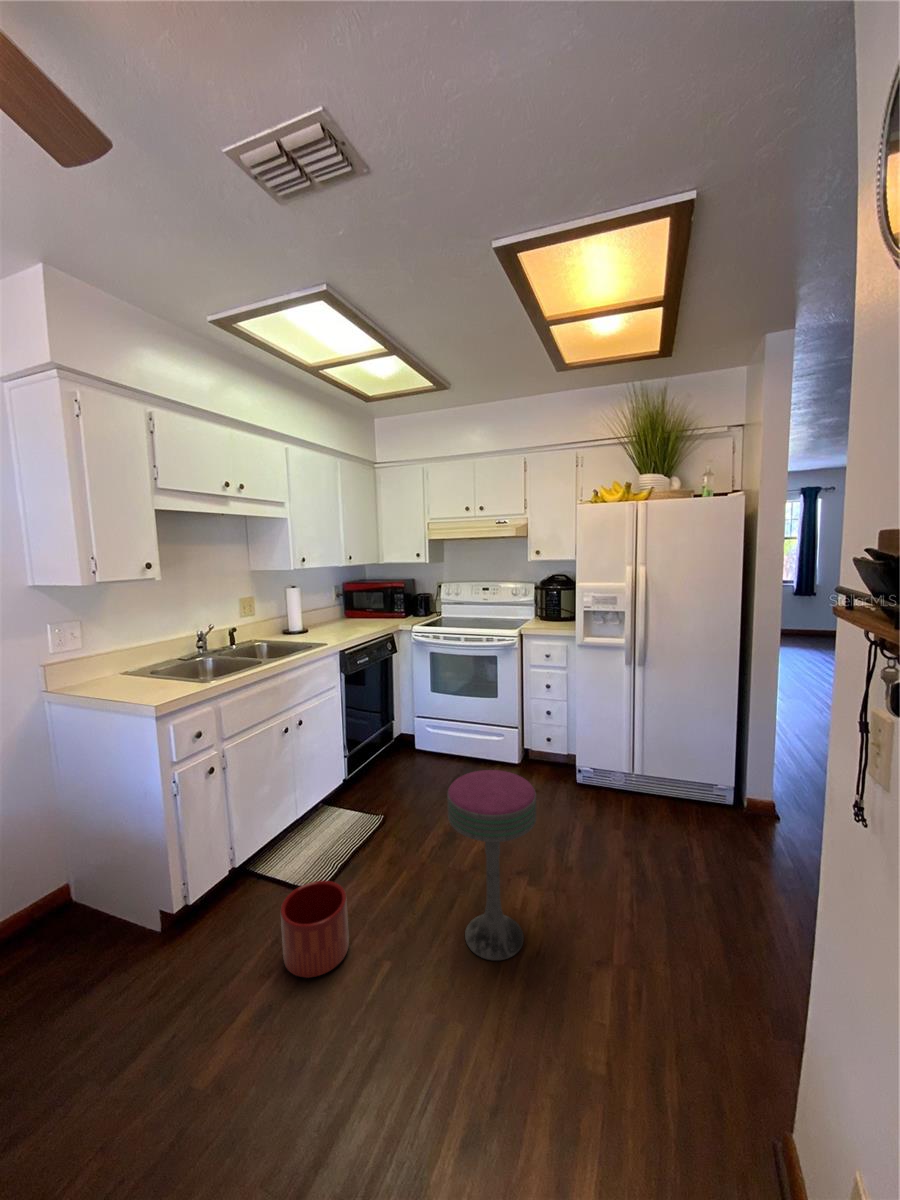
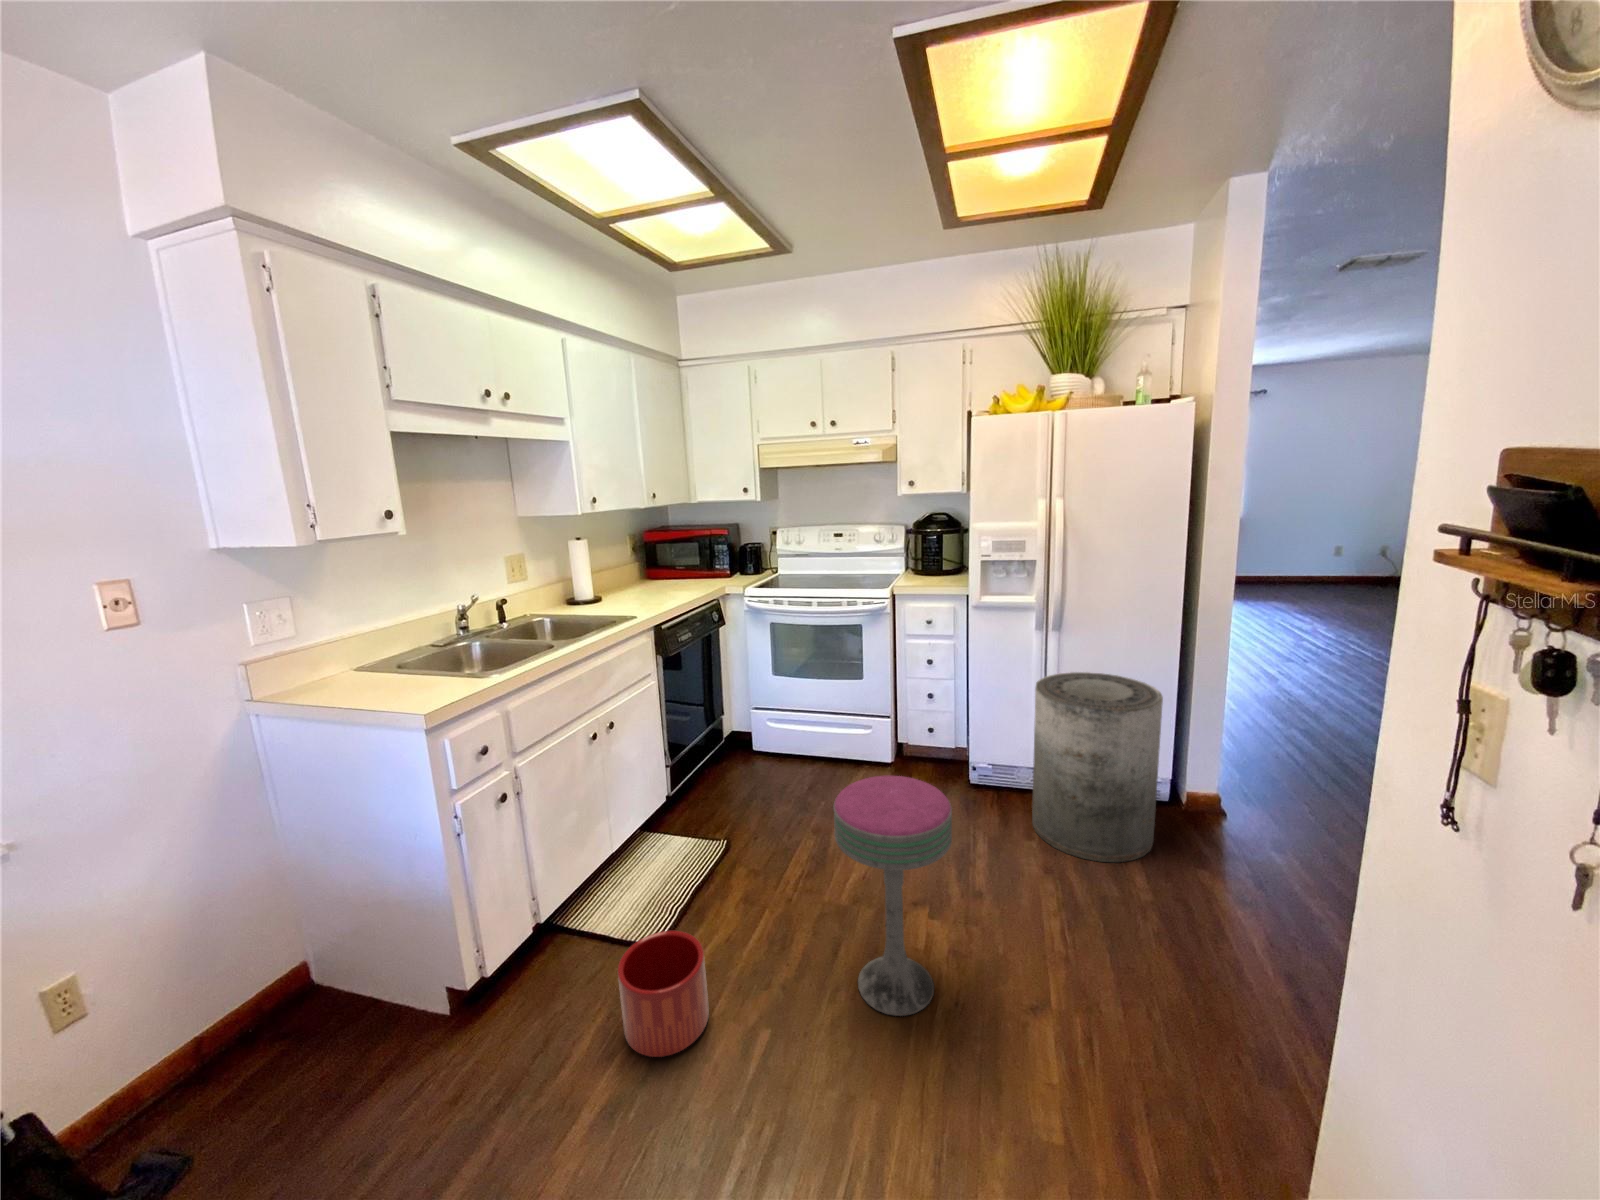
trash can: none [621,699,721,852] -> present [1032,672,1163,862]

